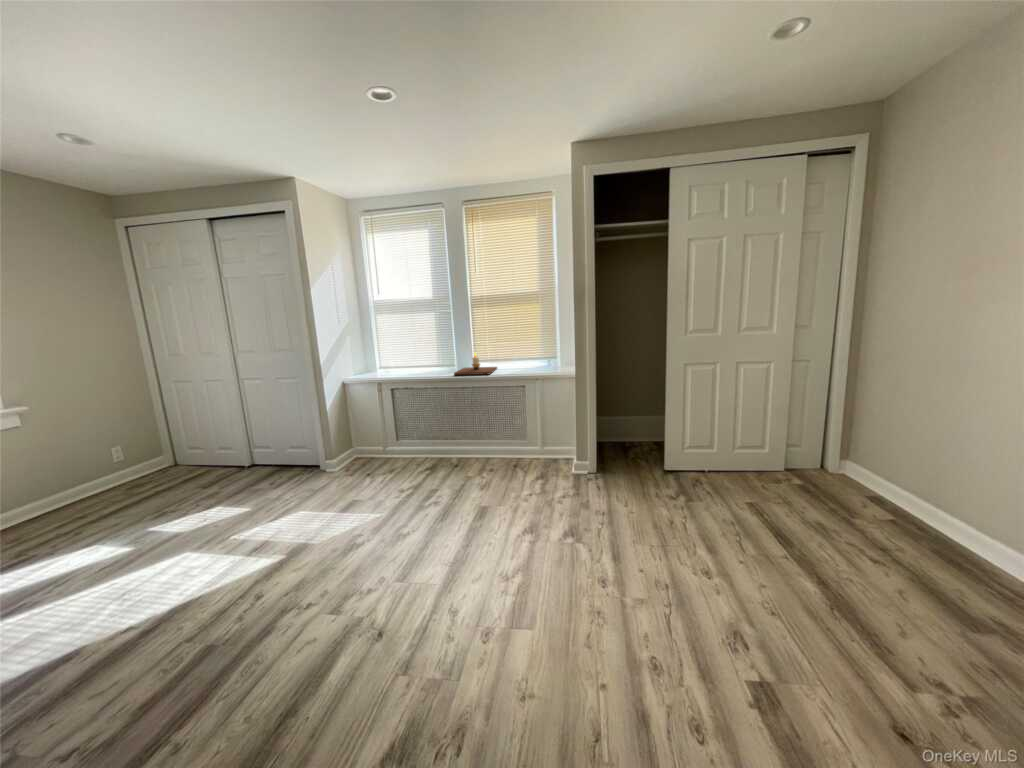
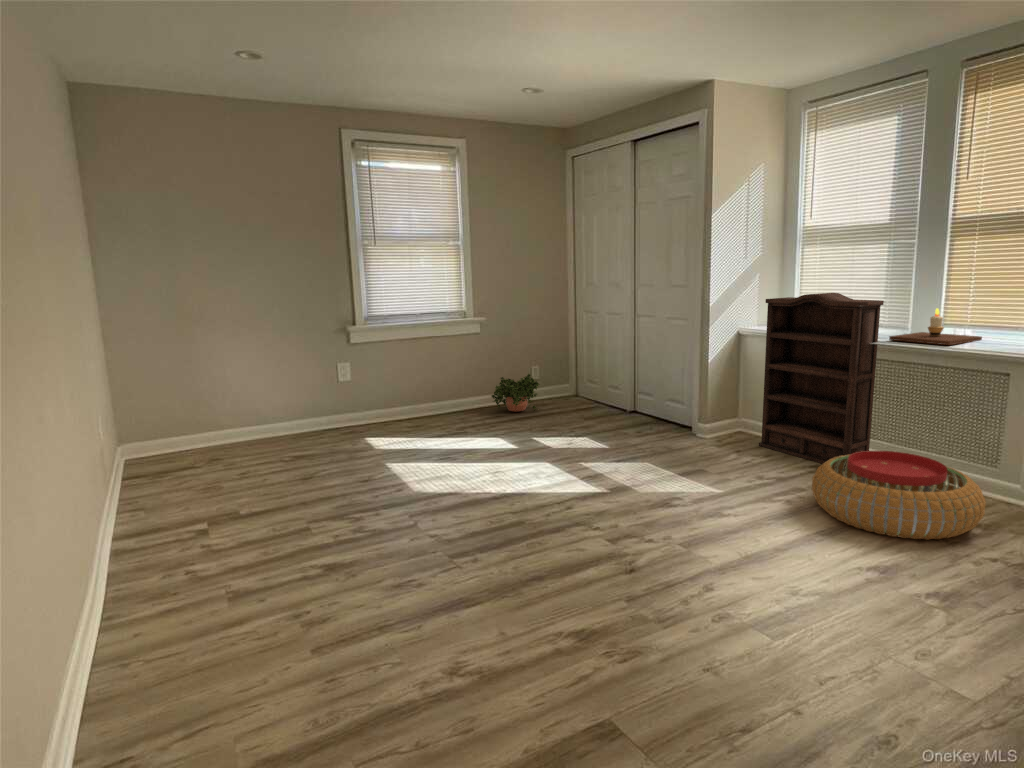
bookshelf: none [368,347,457,467] -> present [759,293,884,470]
pouf: none [447,446,545,507] -> present [812,451,986,540]
potted plant: none [56,458,136,509] -> present [492,374,539,411]

